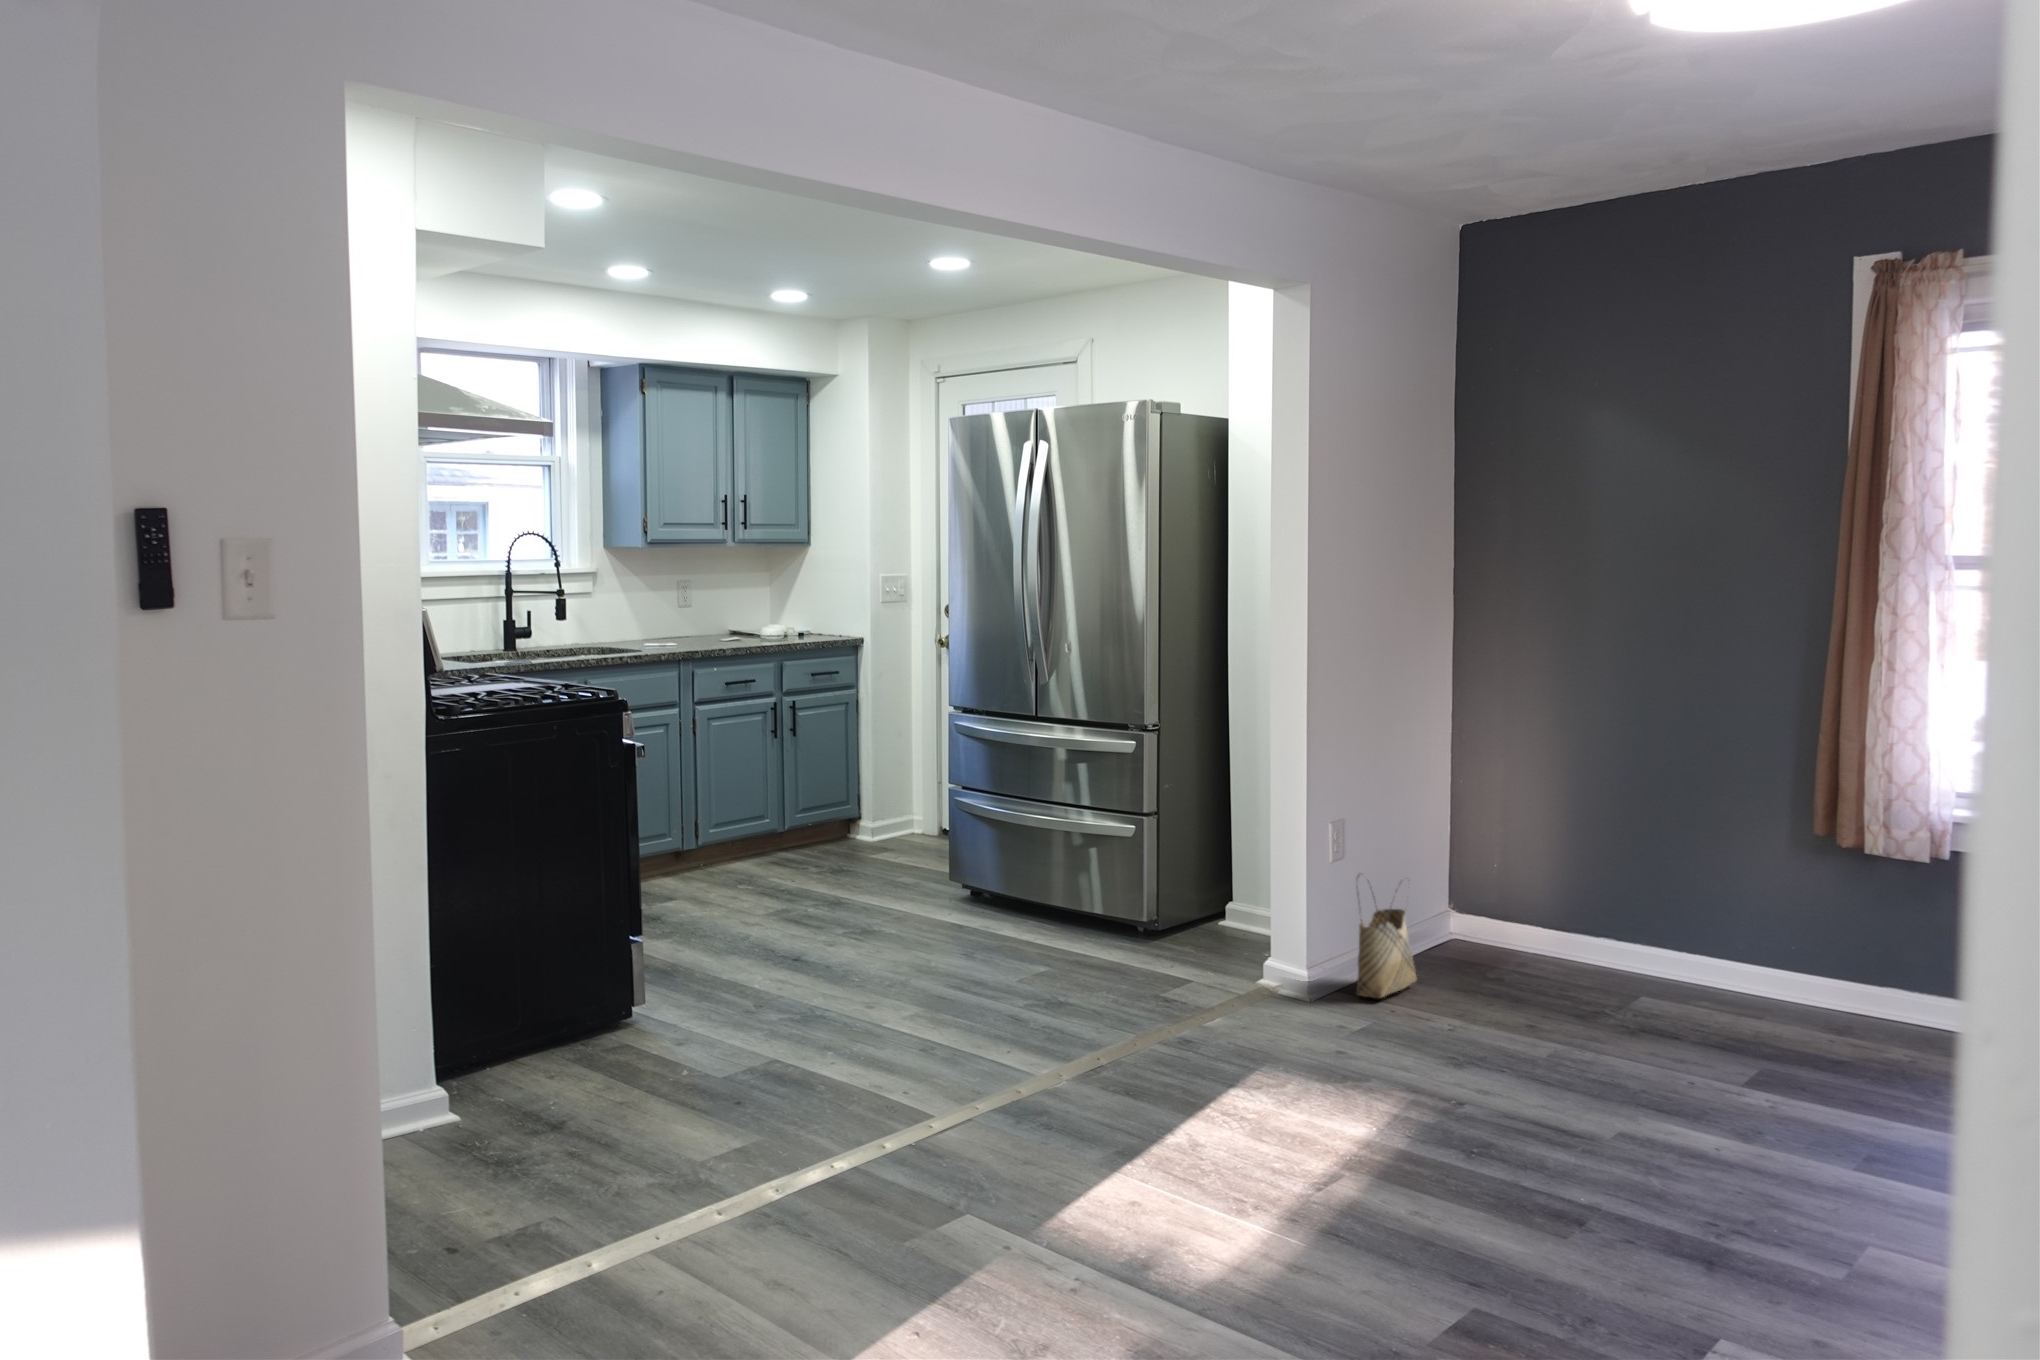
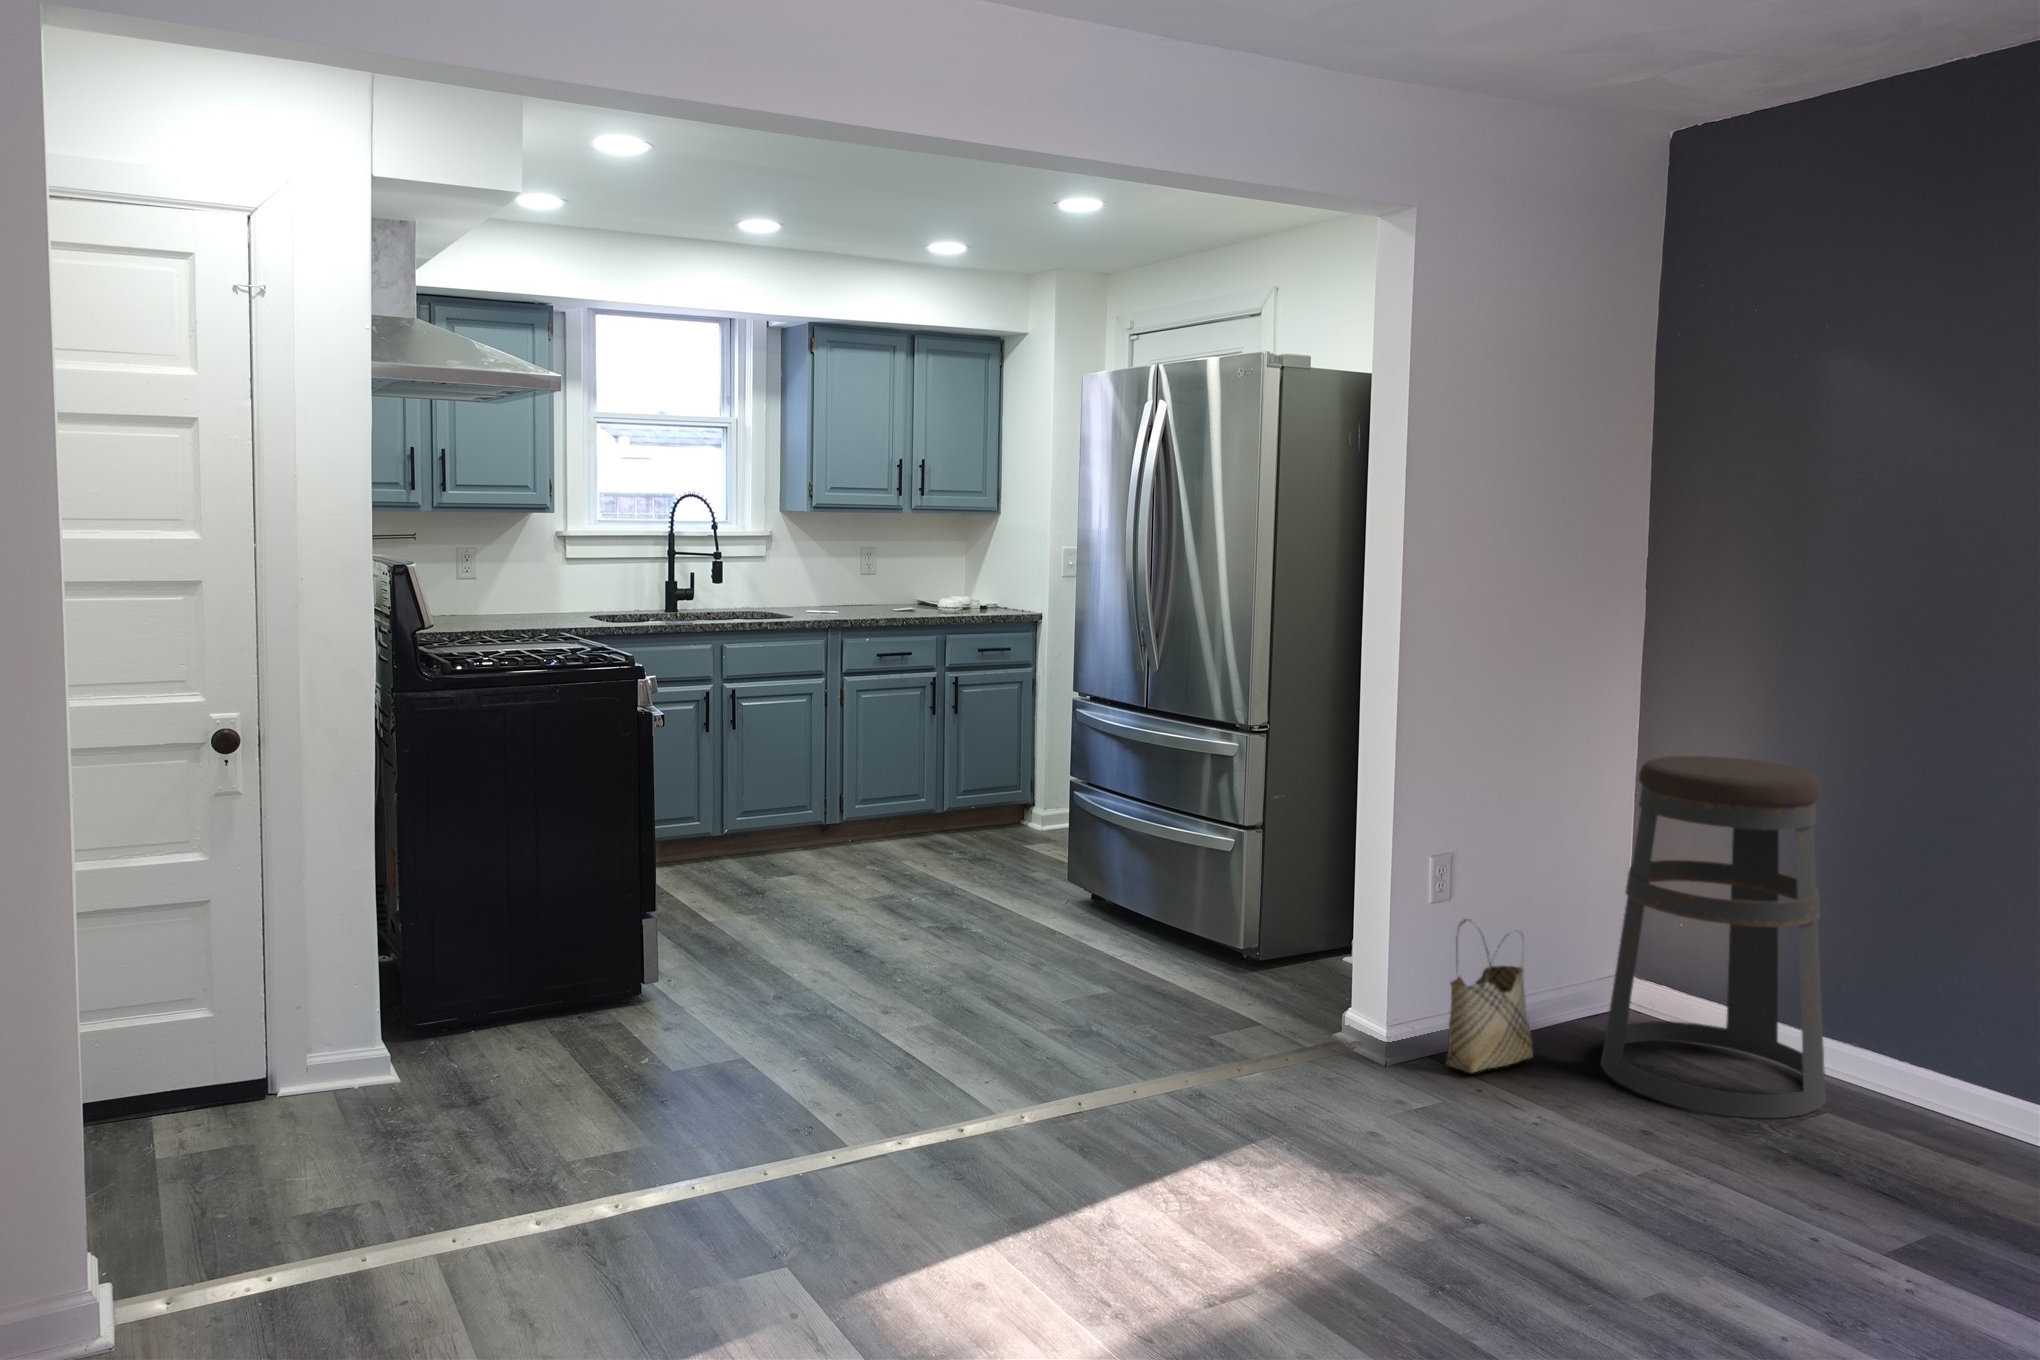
bar stool: none [1461,726,1632,1007] -> present [1601,756,1826,1118]

